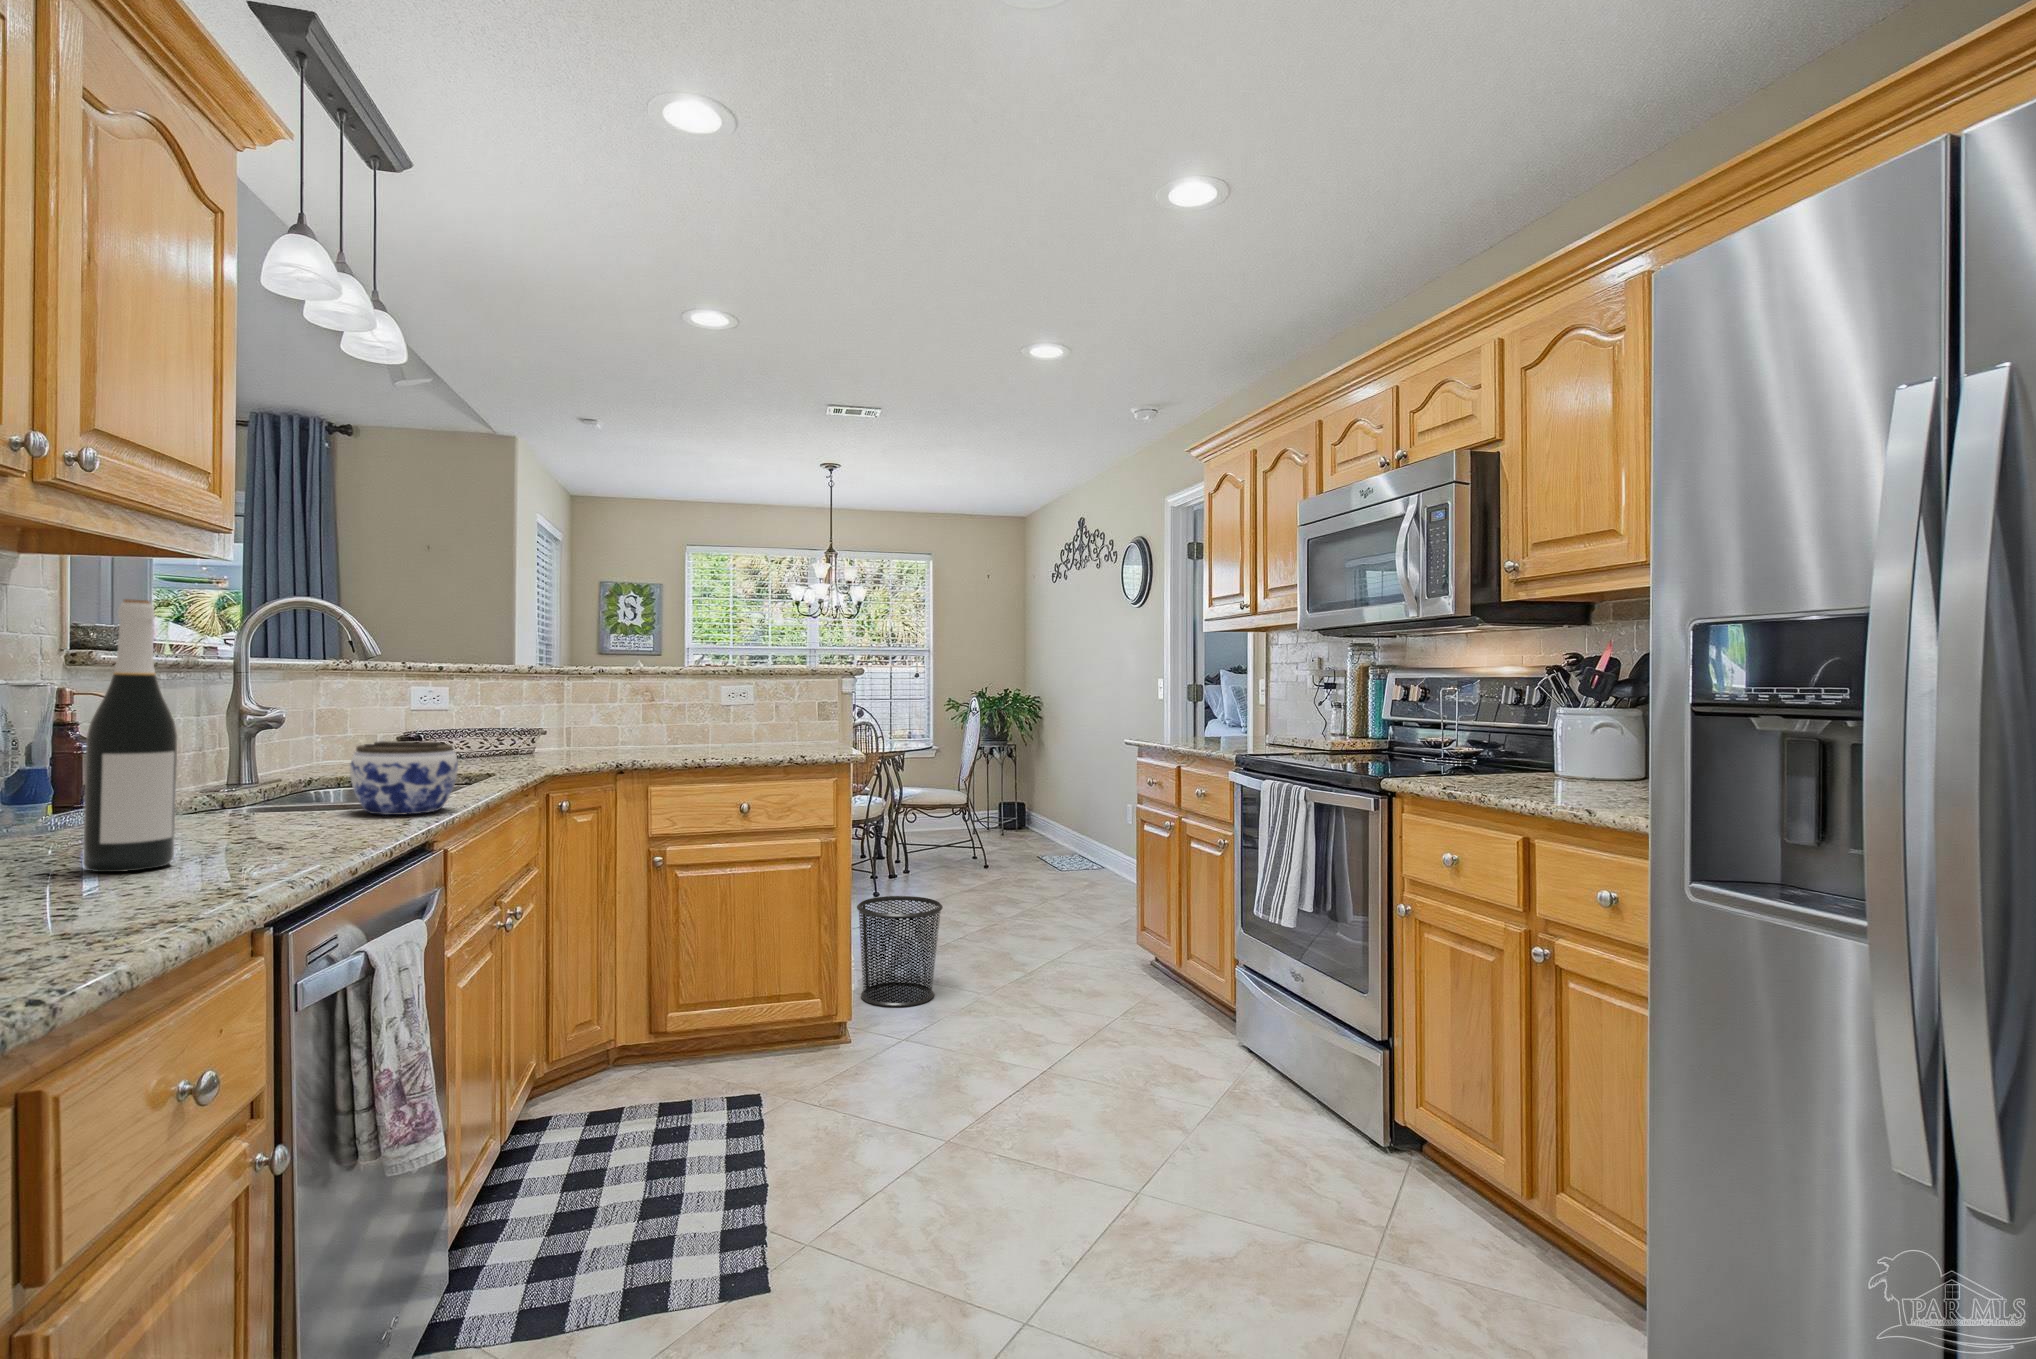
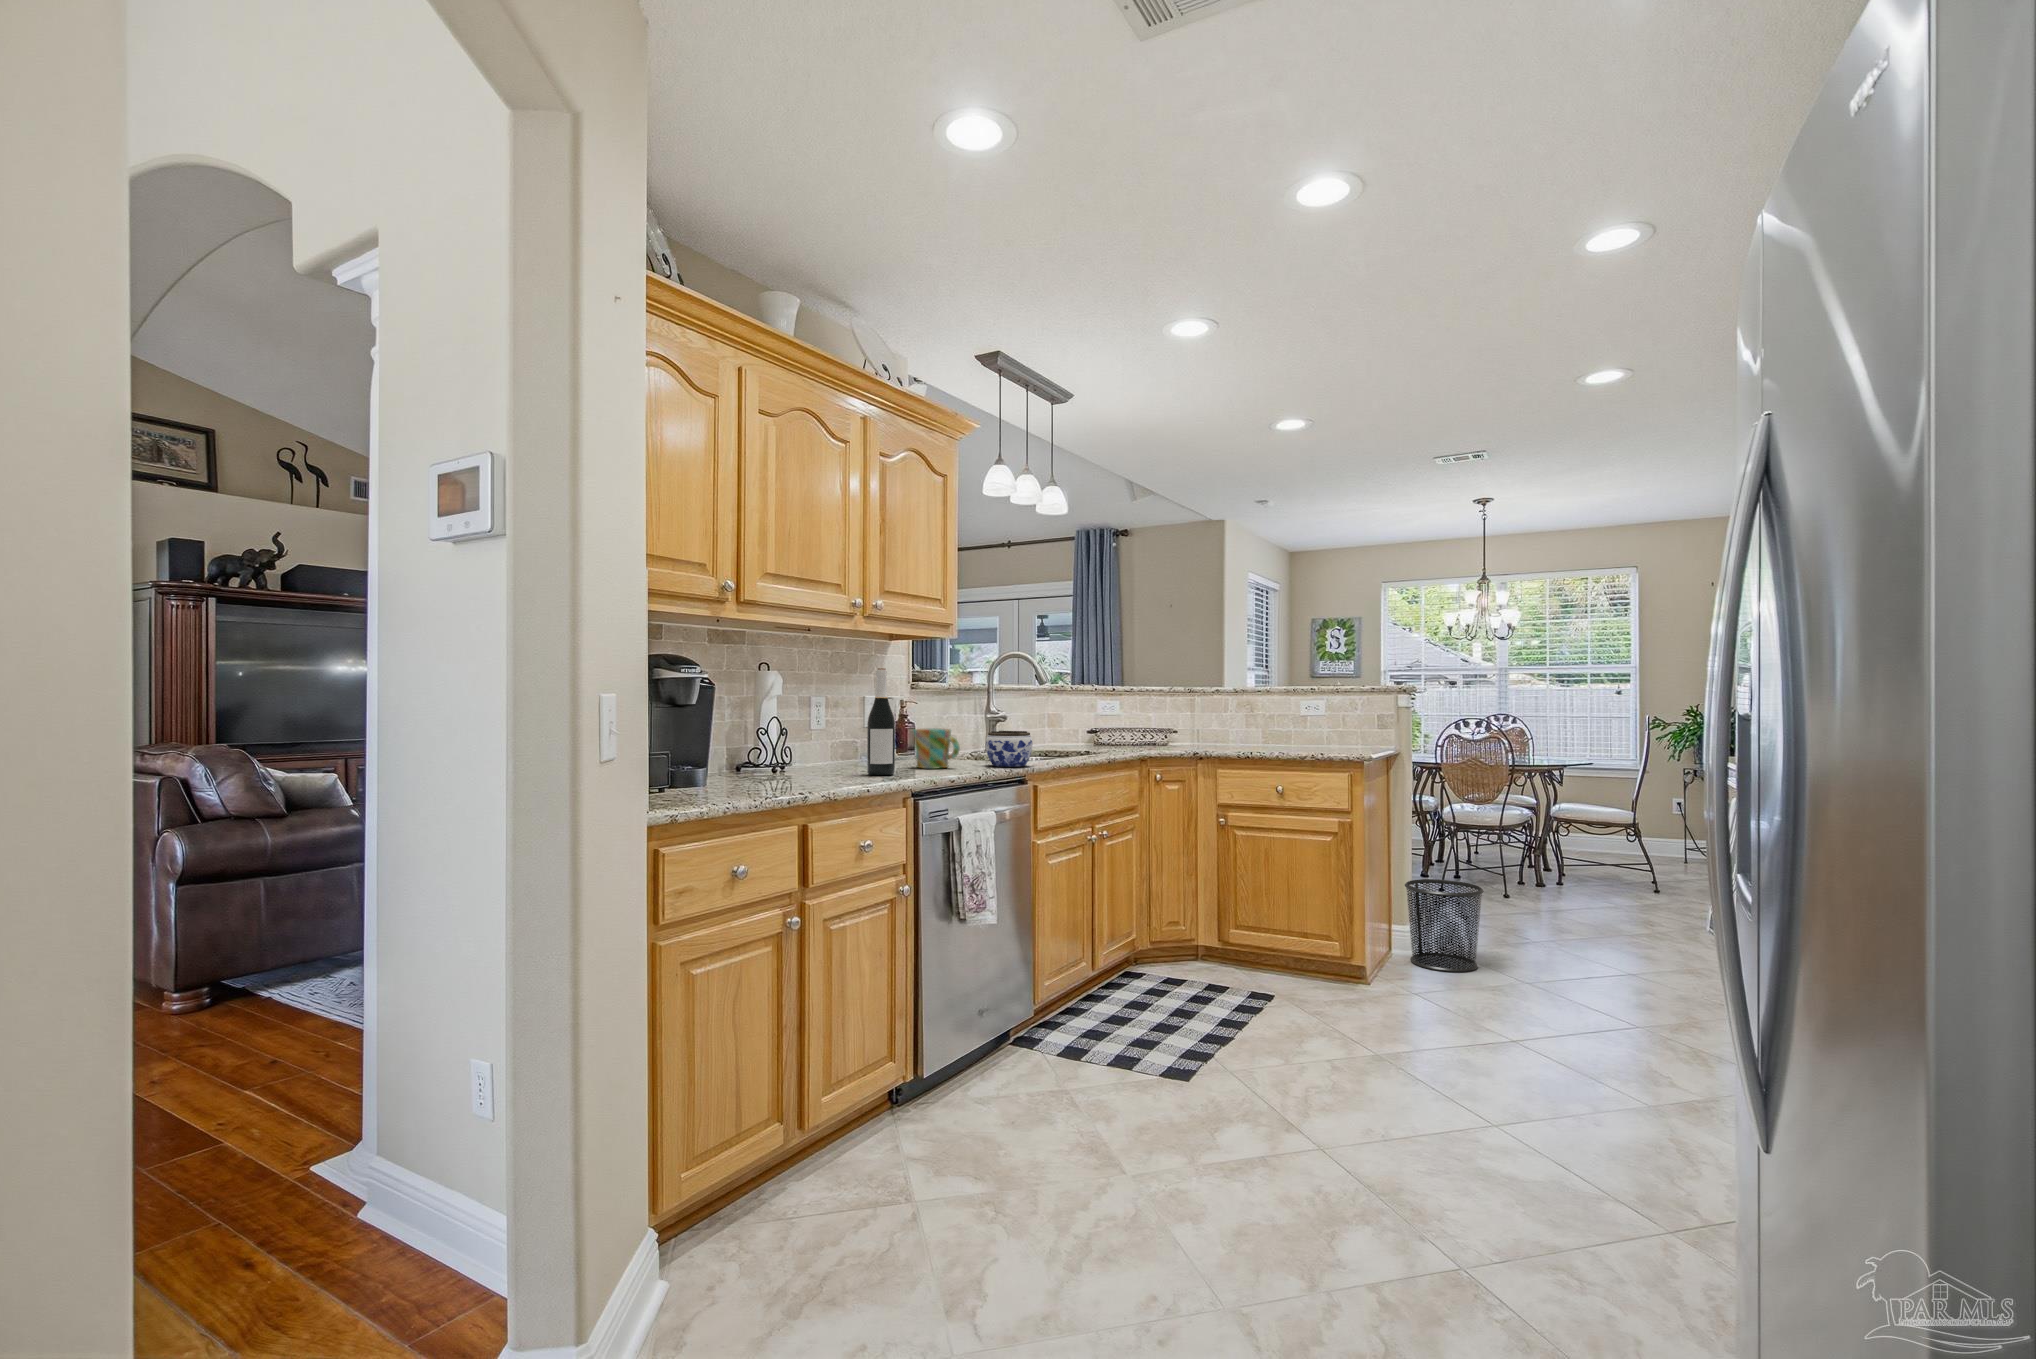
mug: none [178,742,309,835] -> present [914,729,960,769]

